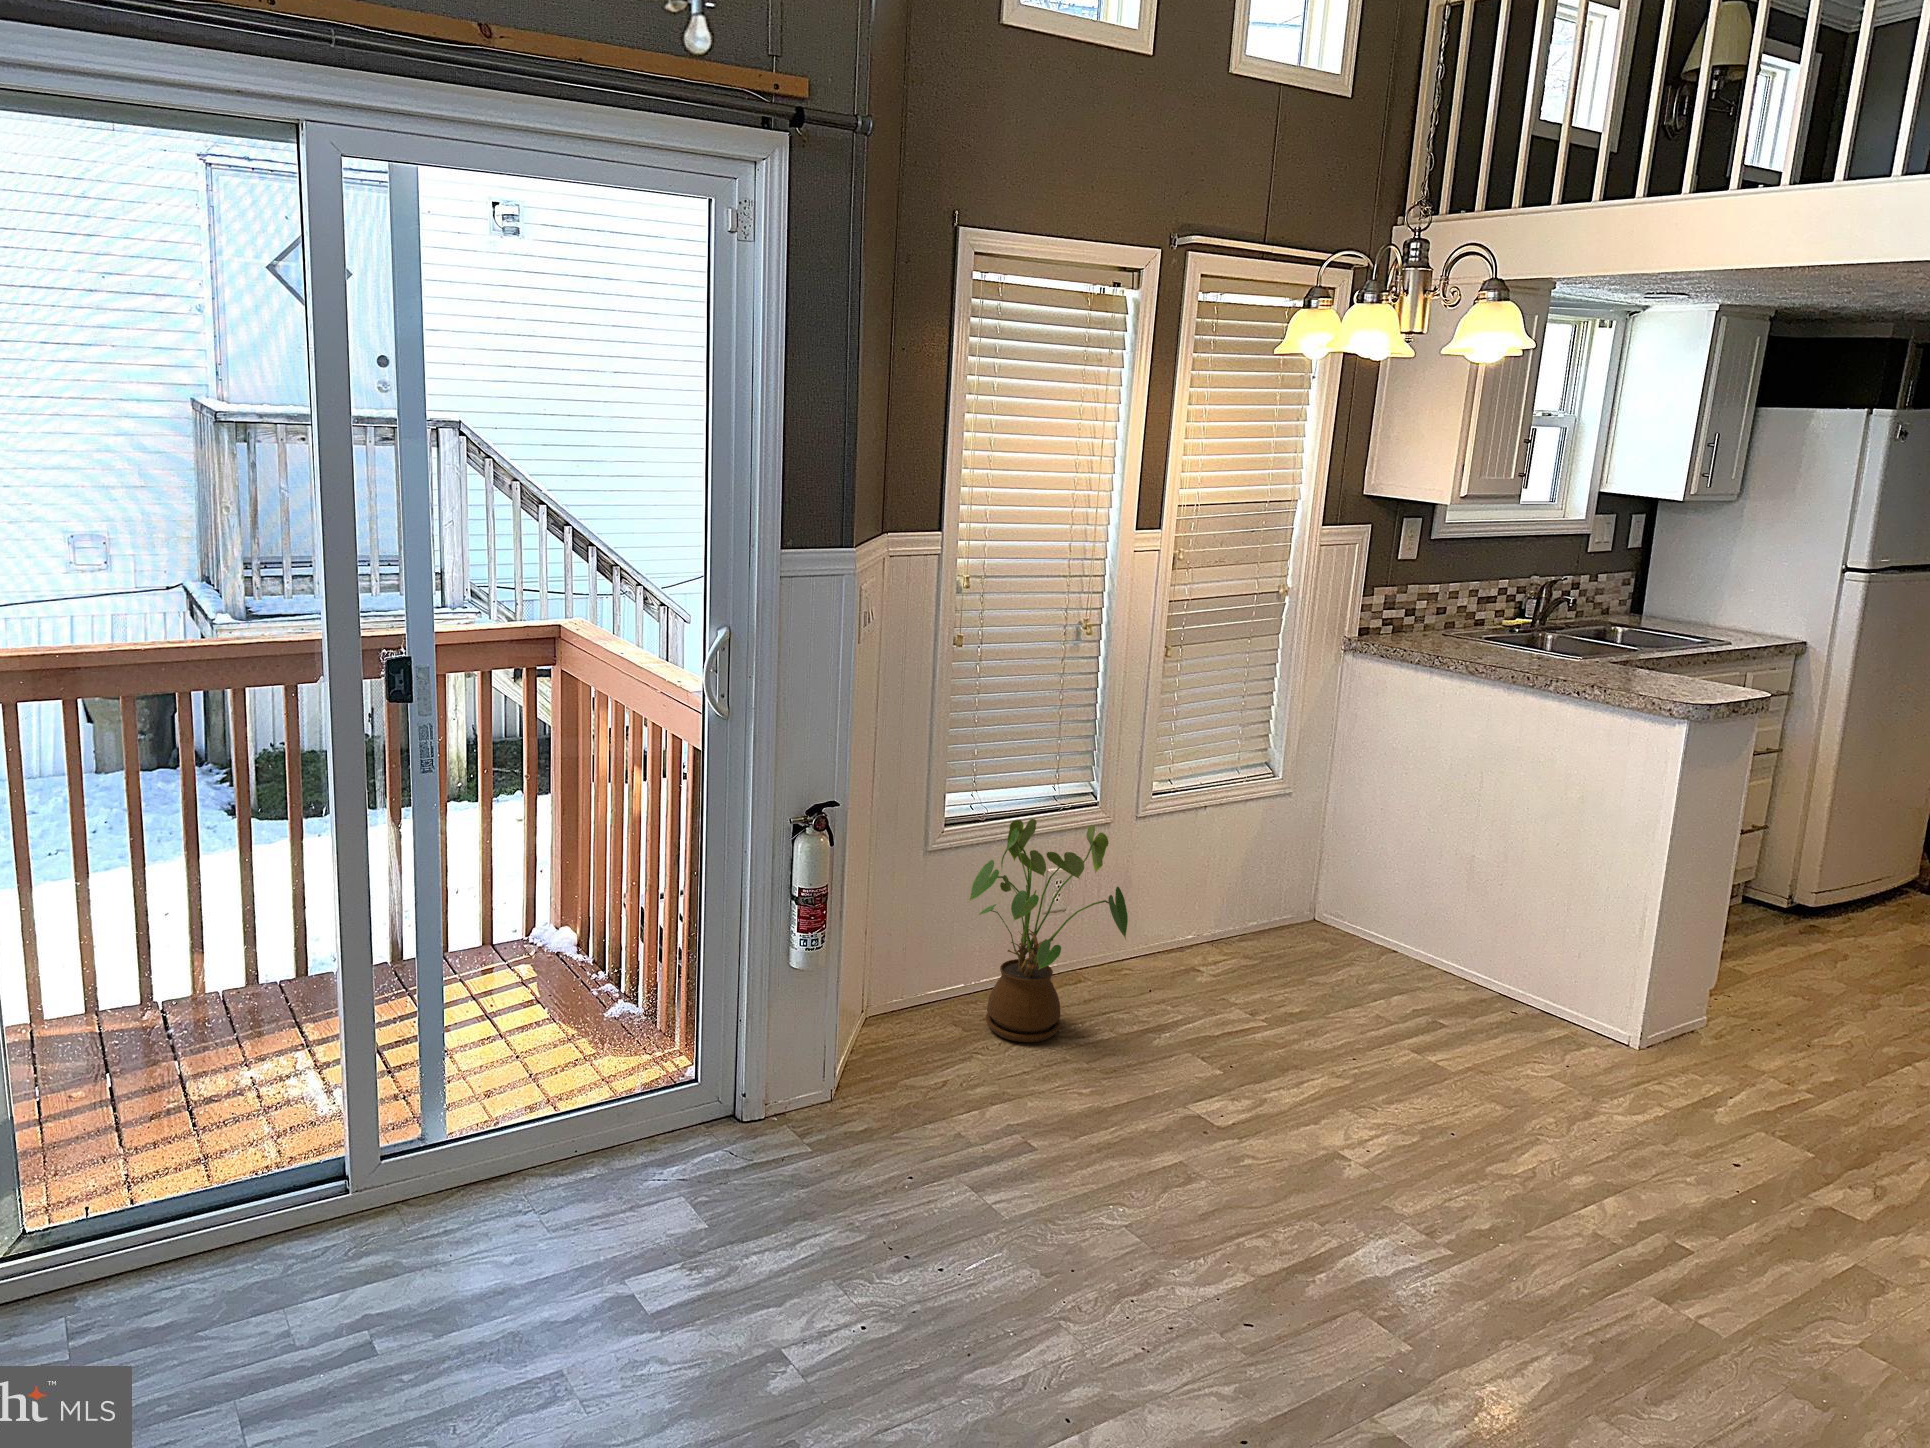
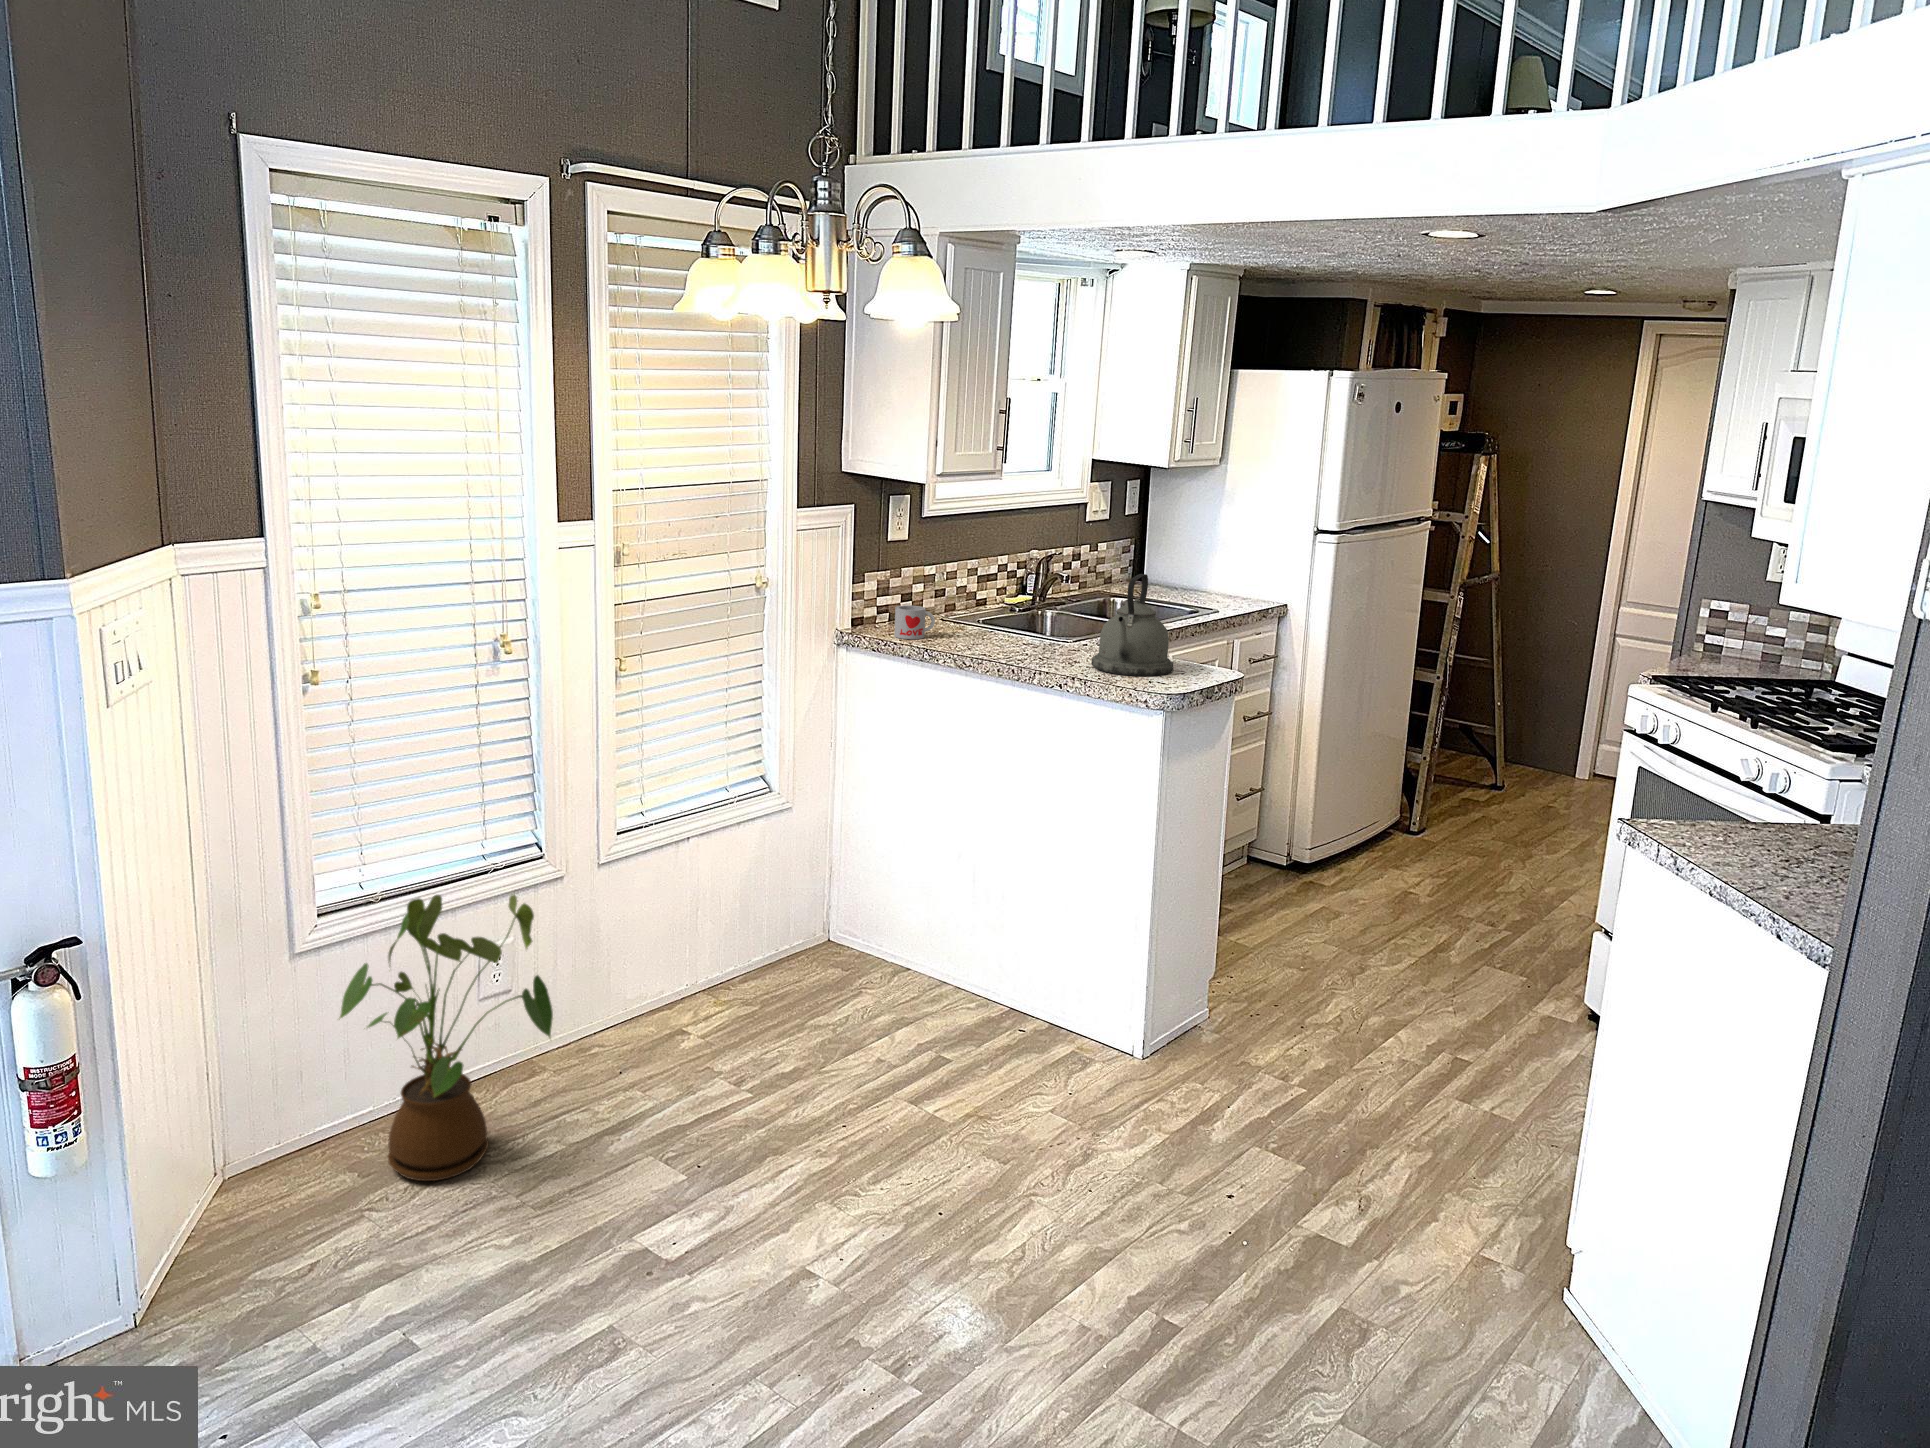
kettle: none [1608,595,1694,690] -> present [1091,574,1173,676]
mug: none [1404,618,1443,648] -> present [894,605,935,639]

